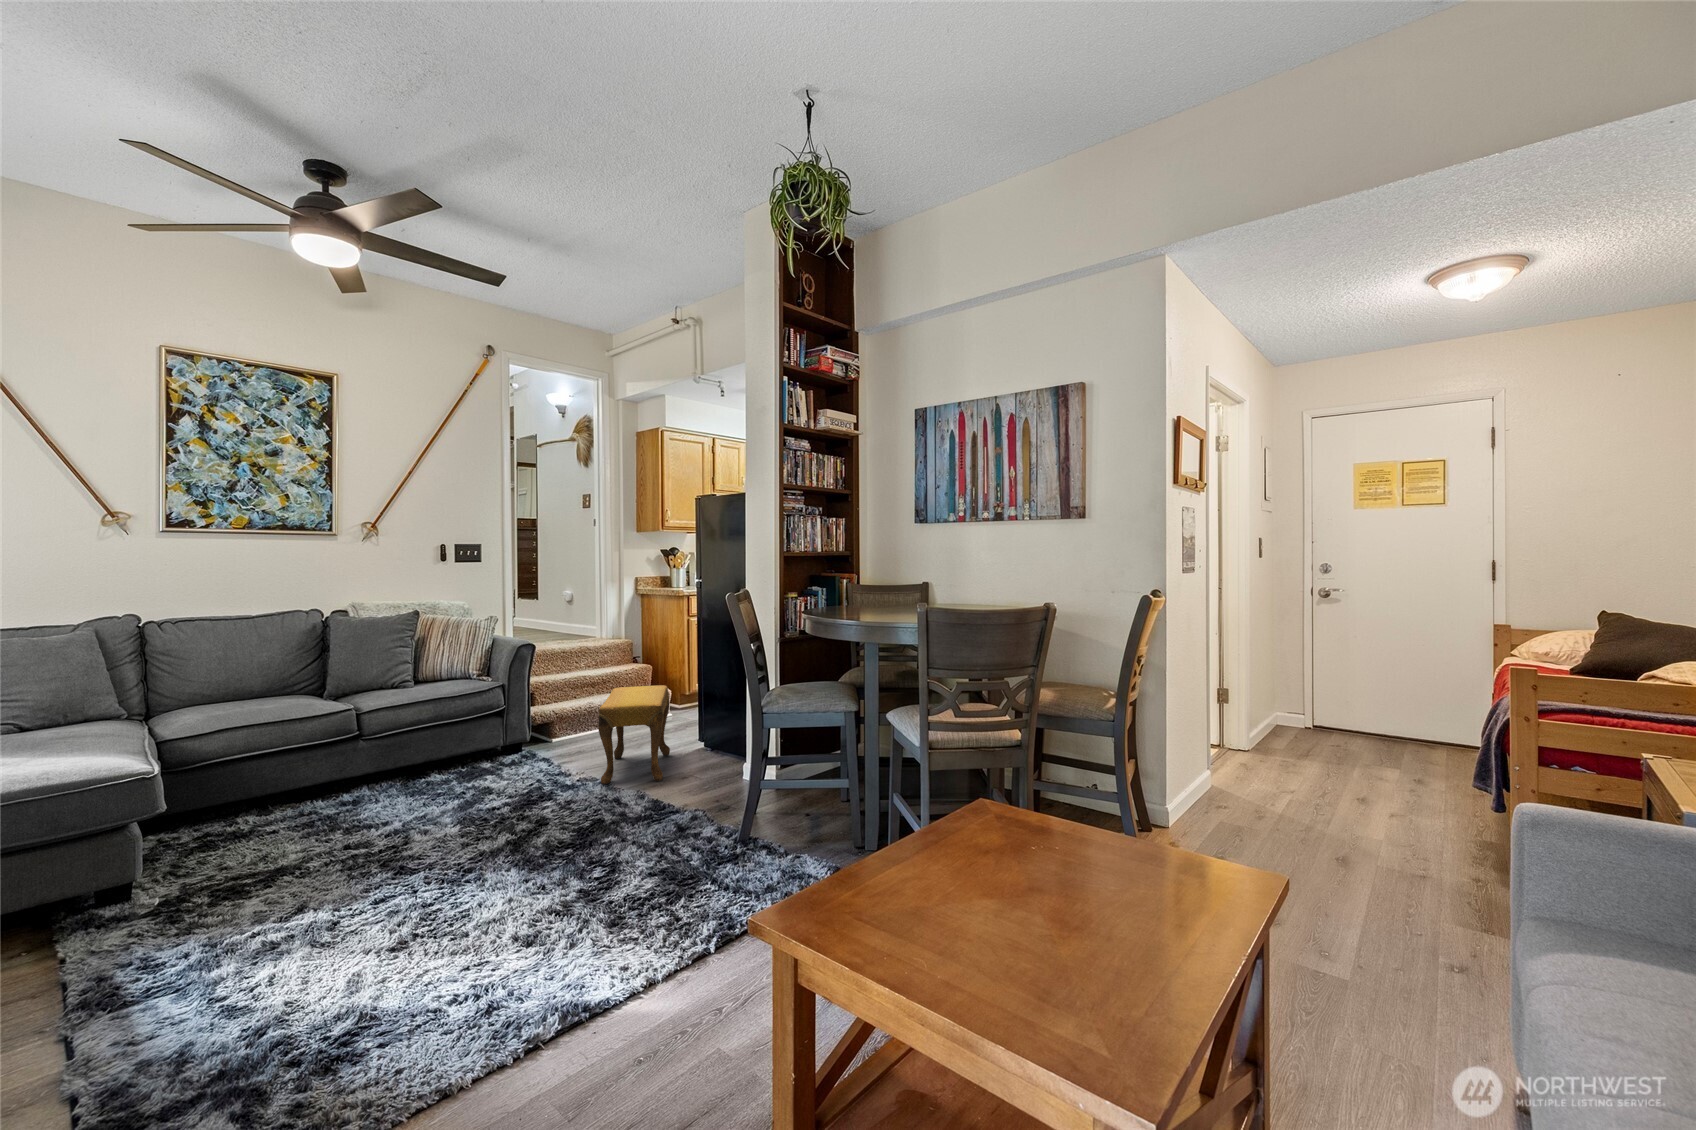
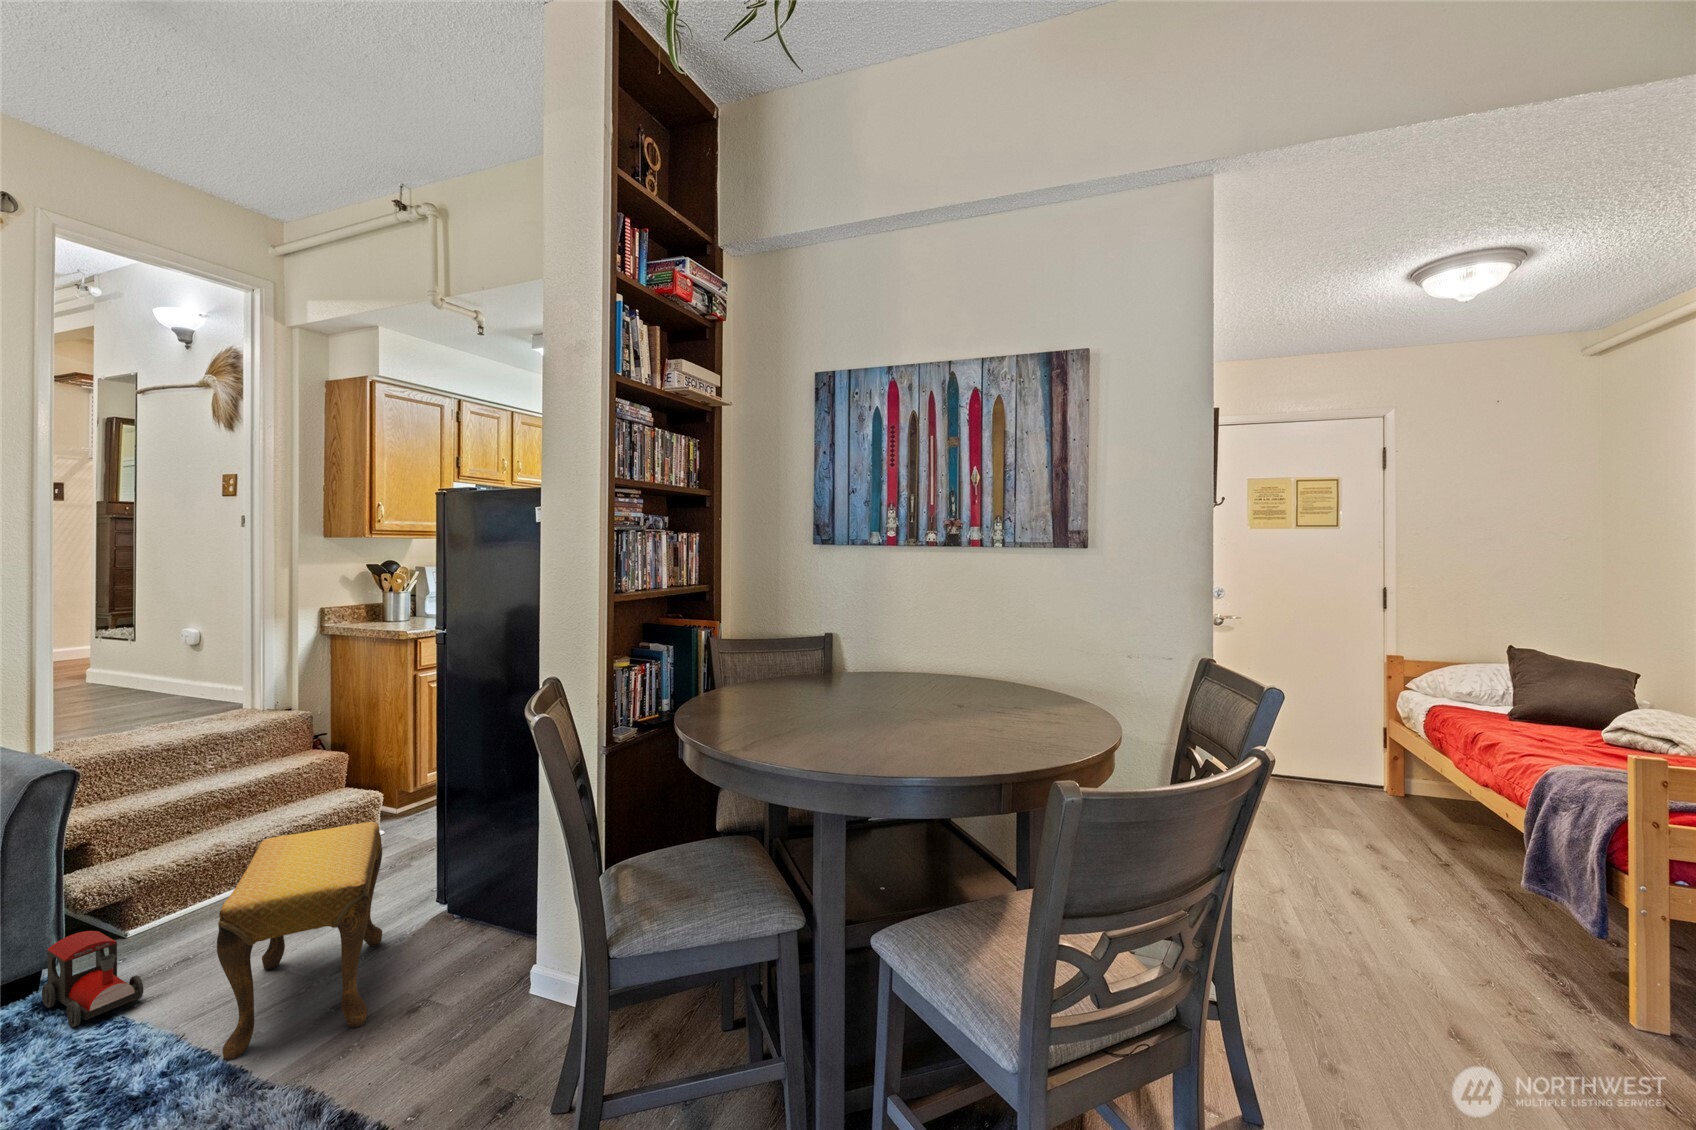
toy train: none [524,728,565,768] -> present [42,931,143,1027]

